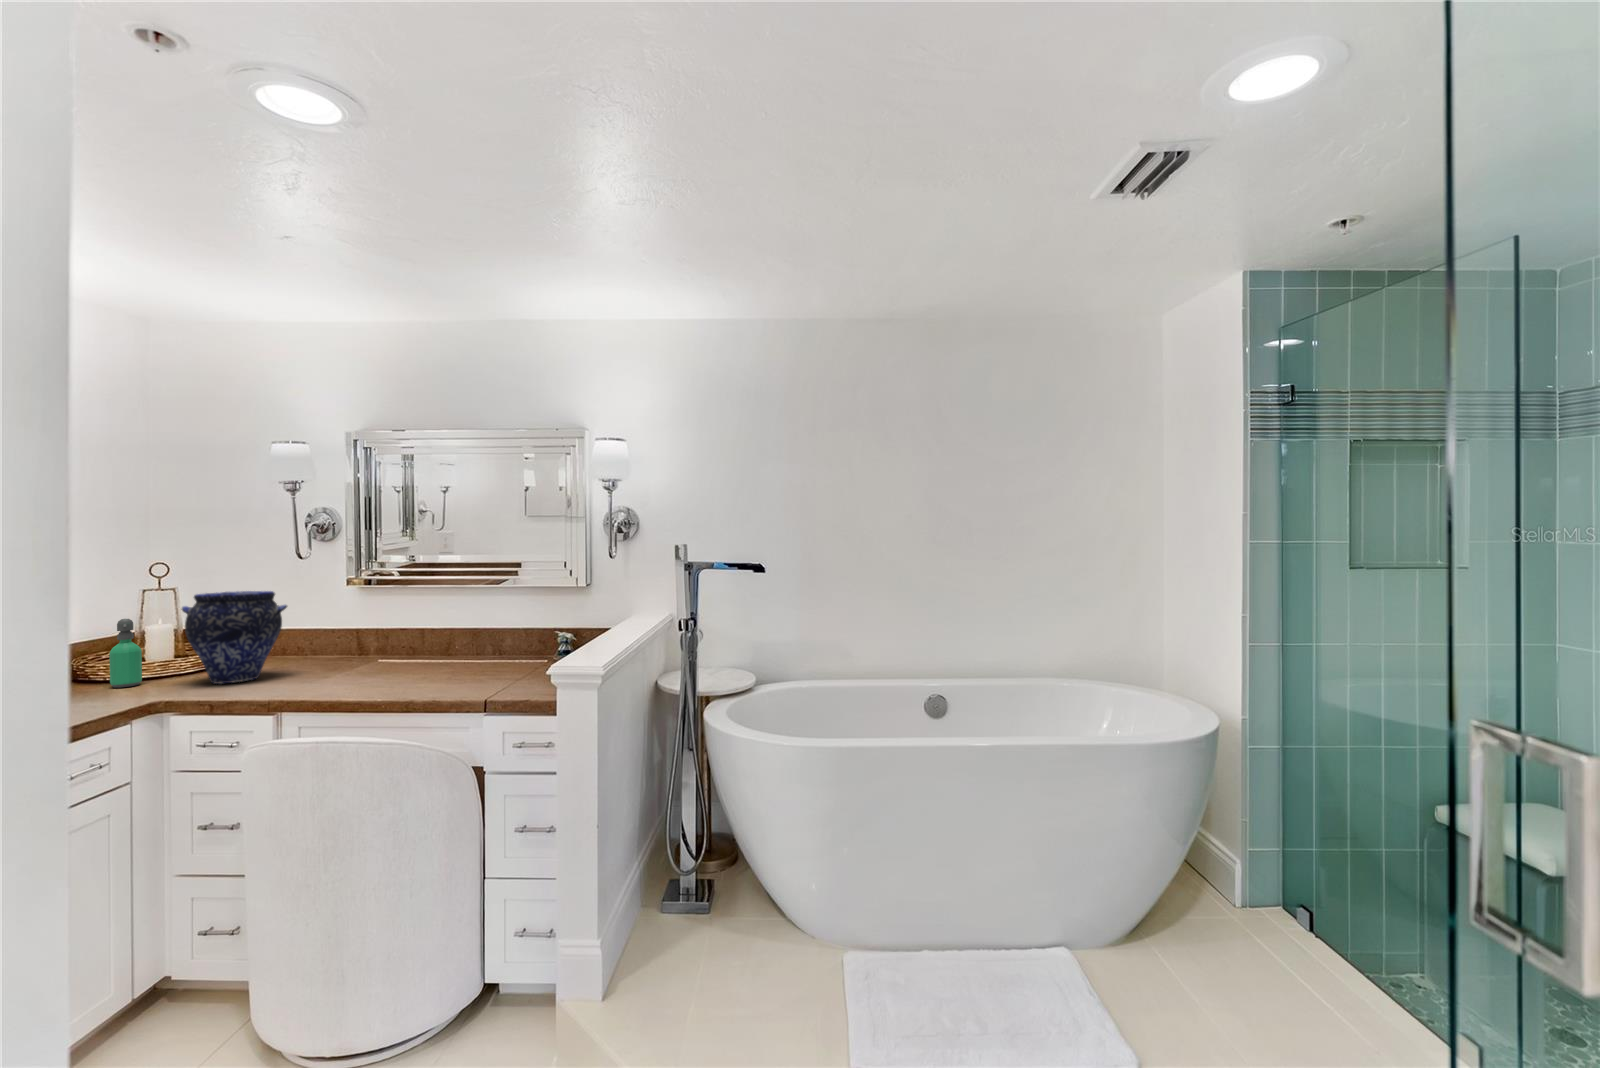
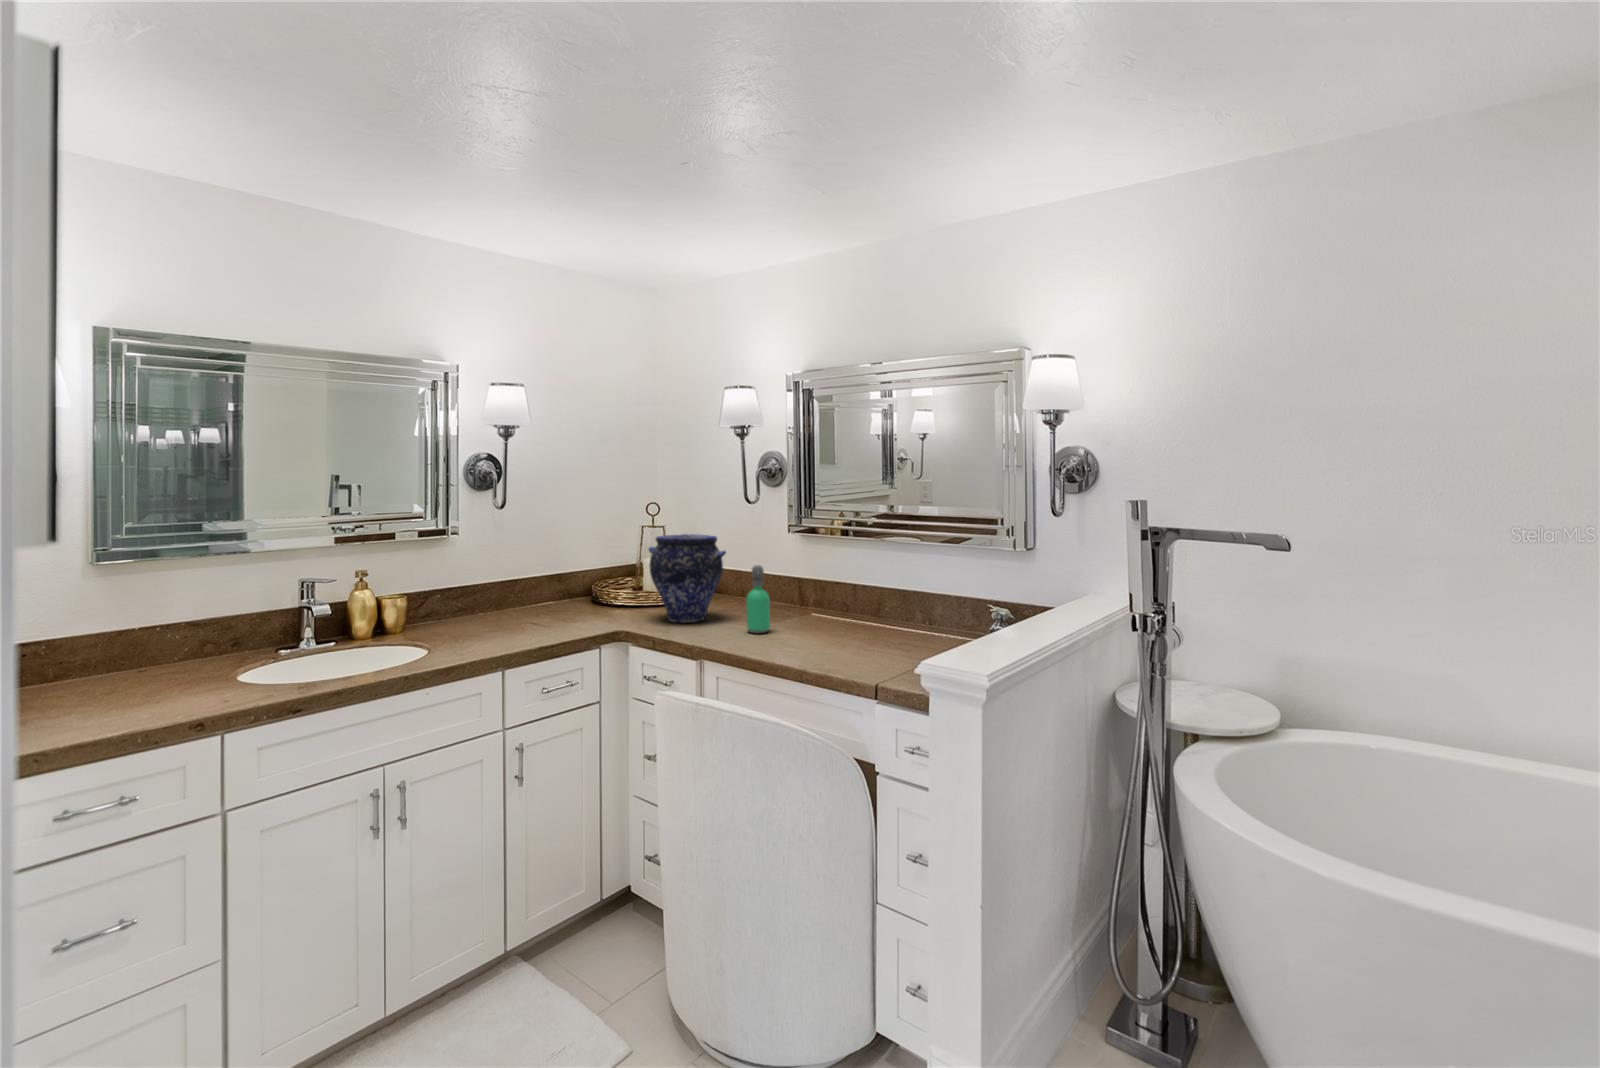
soap dispenser: present [109,619,142,688] -> present [746,565,770,633]

